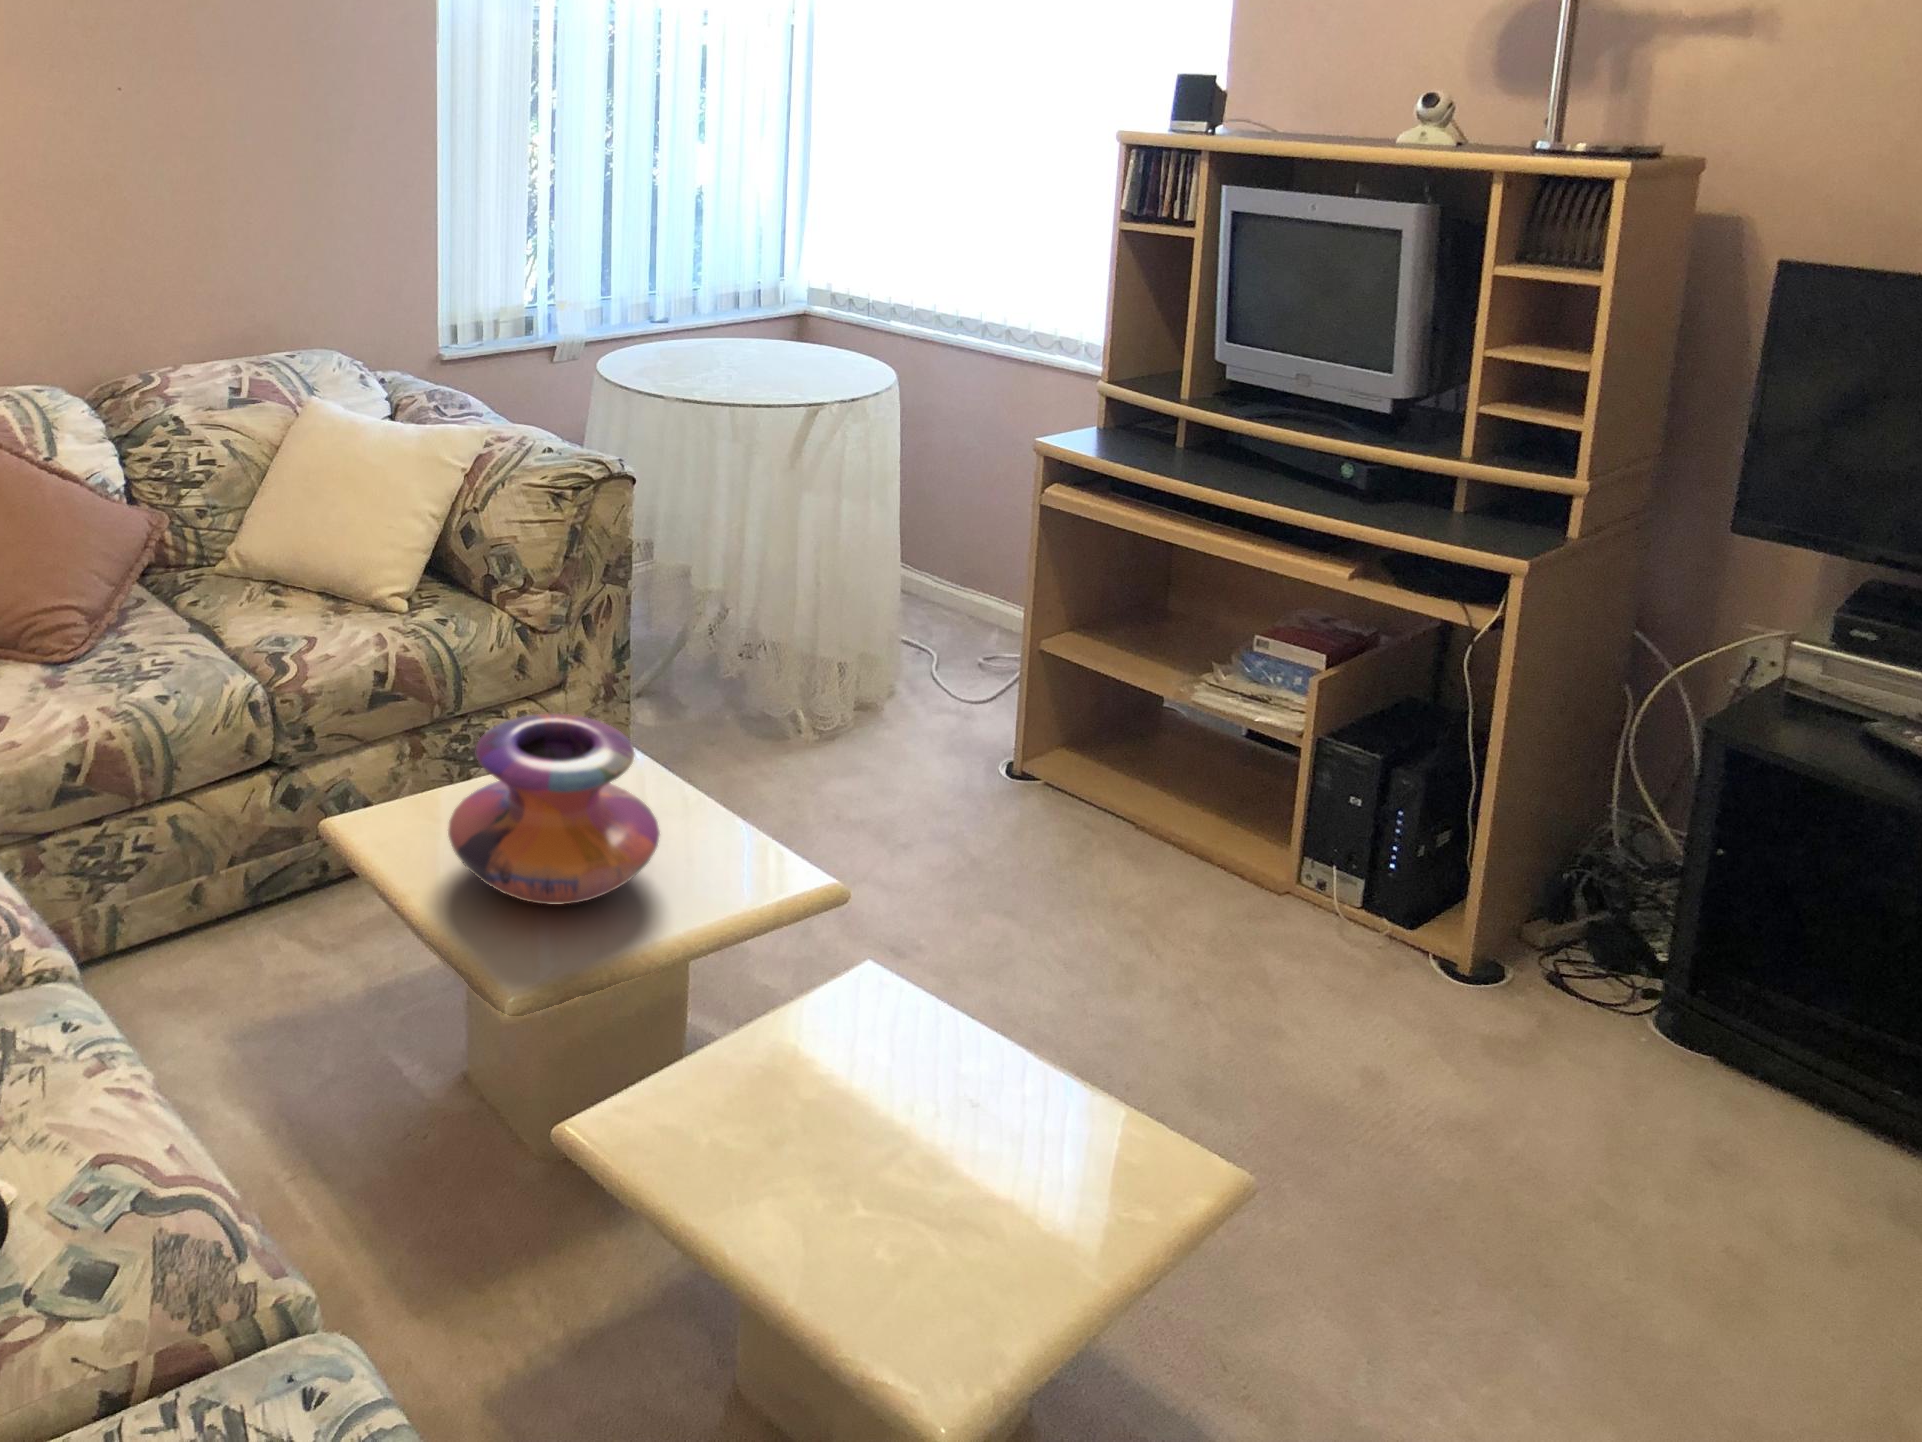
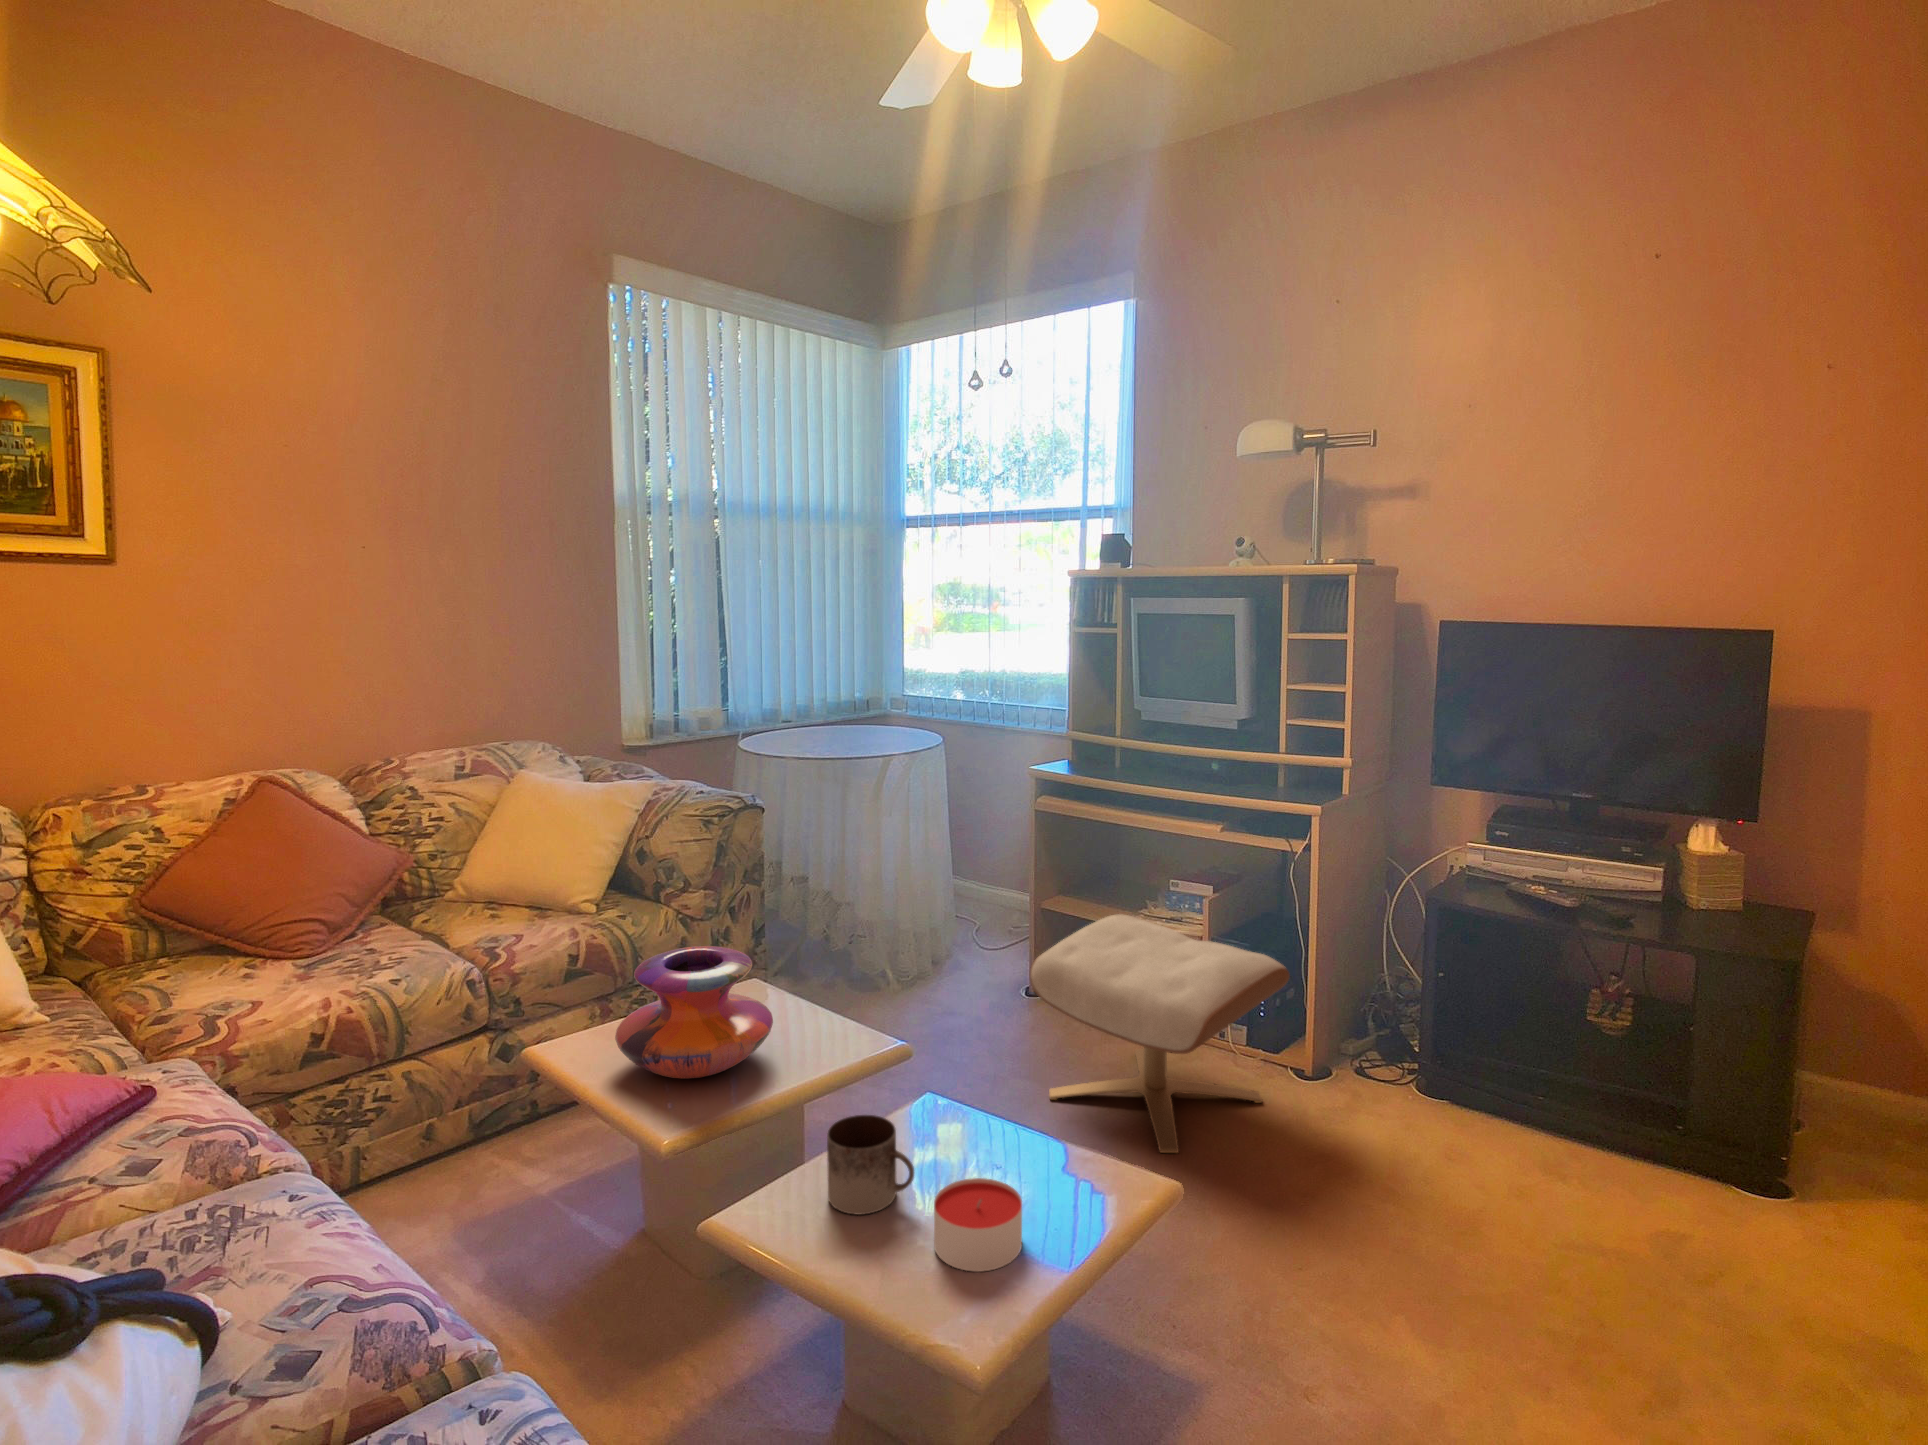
ottoman: none [1021,686,1456,1079] -> present [1030,915,1290,1153]
mug: none [747,1022,876,1171] -> present [827,1115,914,1215]
candle: none [906,1154,1044,1306] -> present [934,1178,1022,1272]

